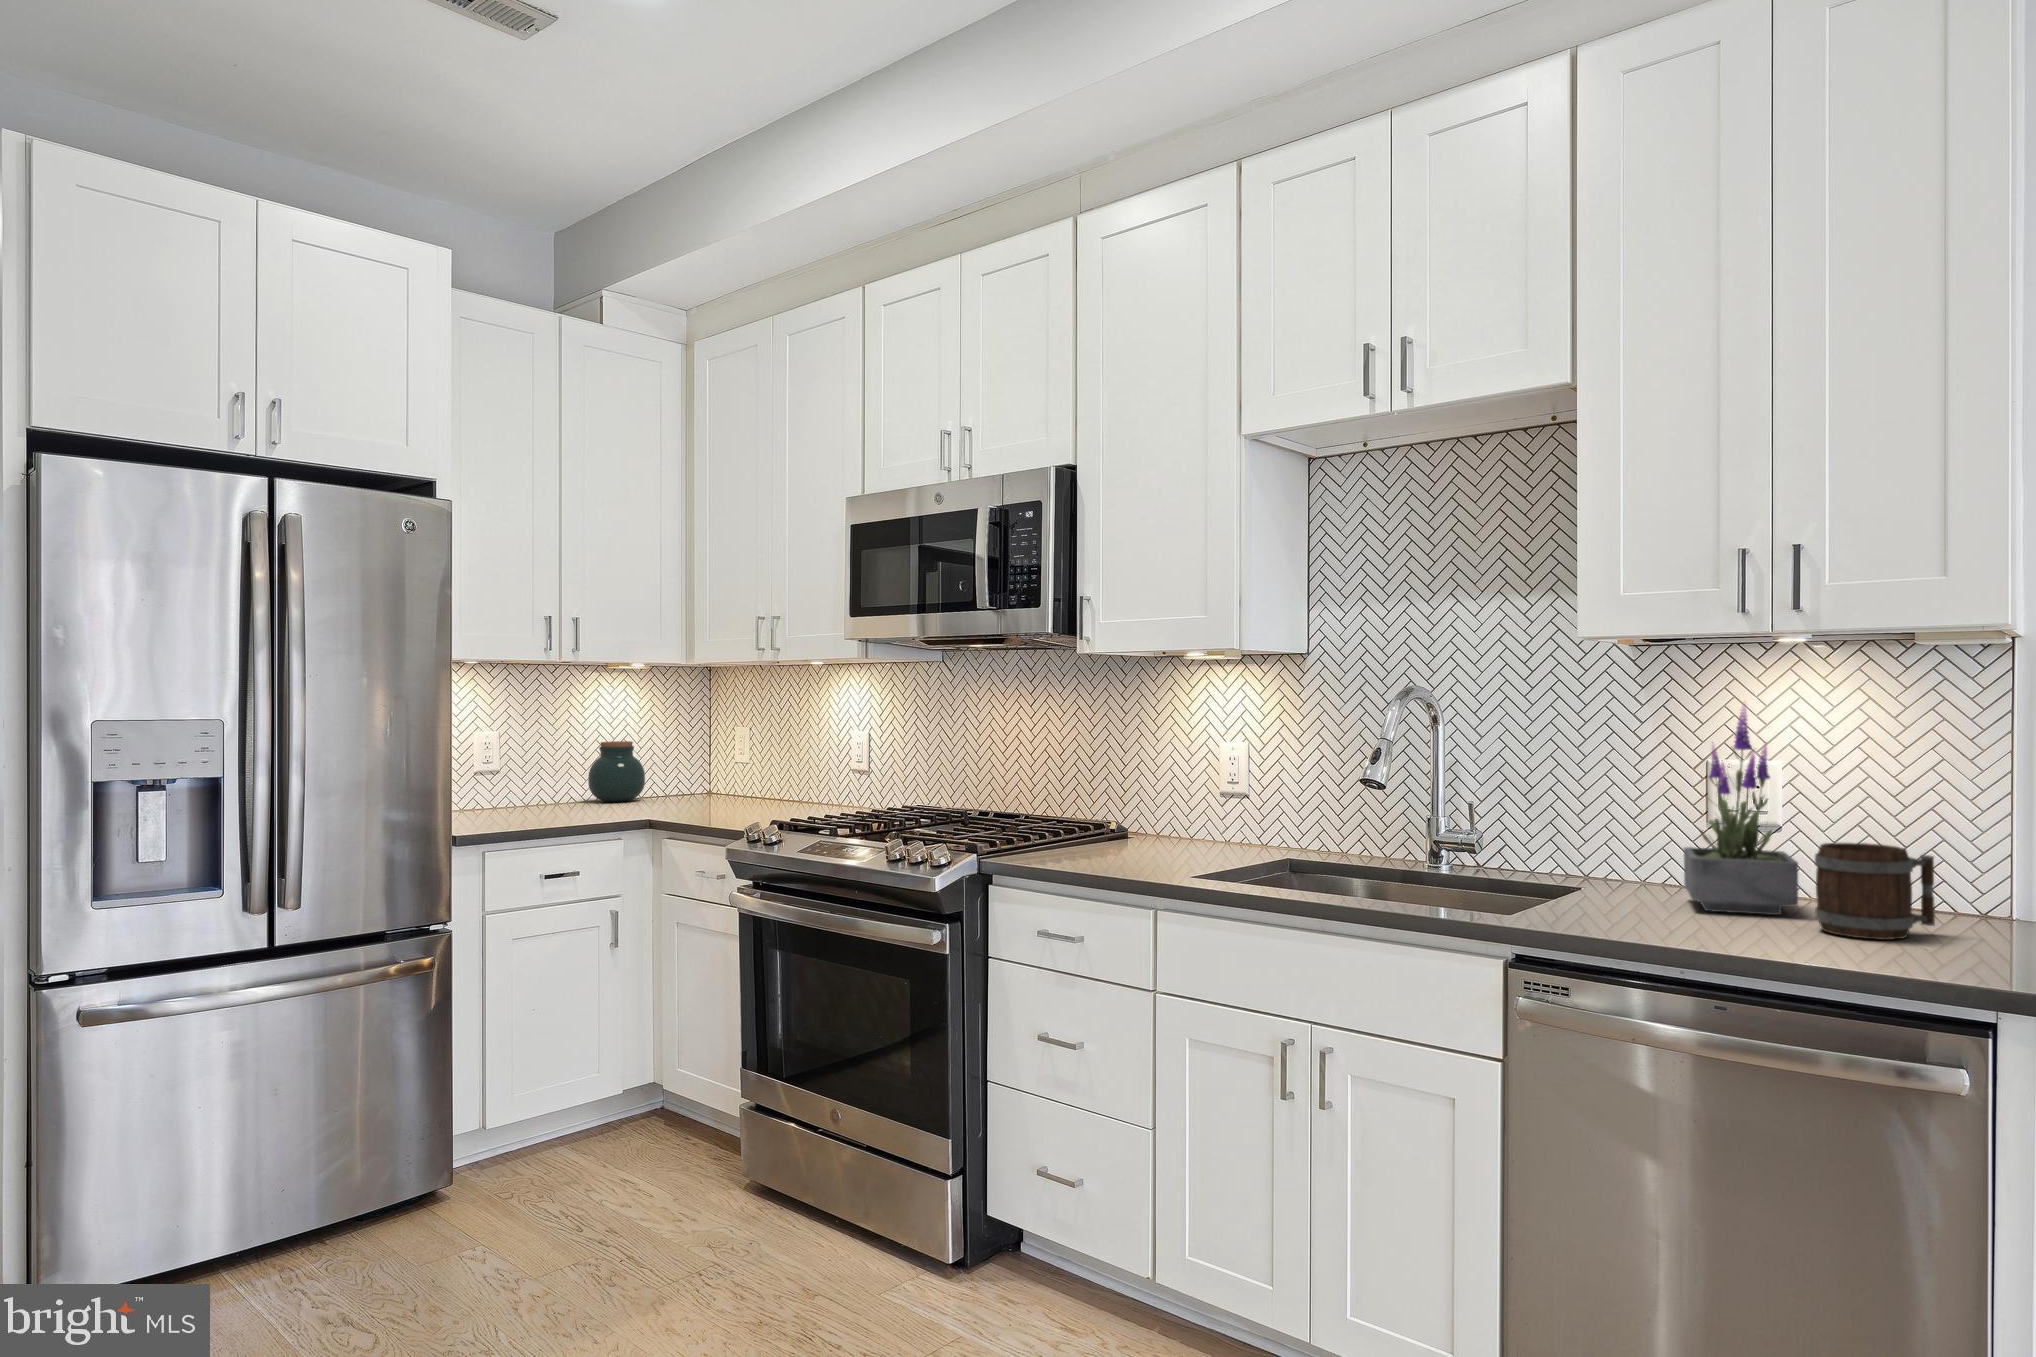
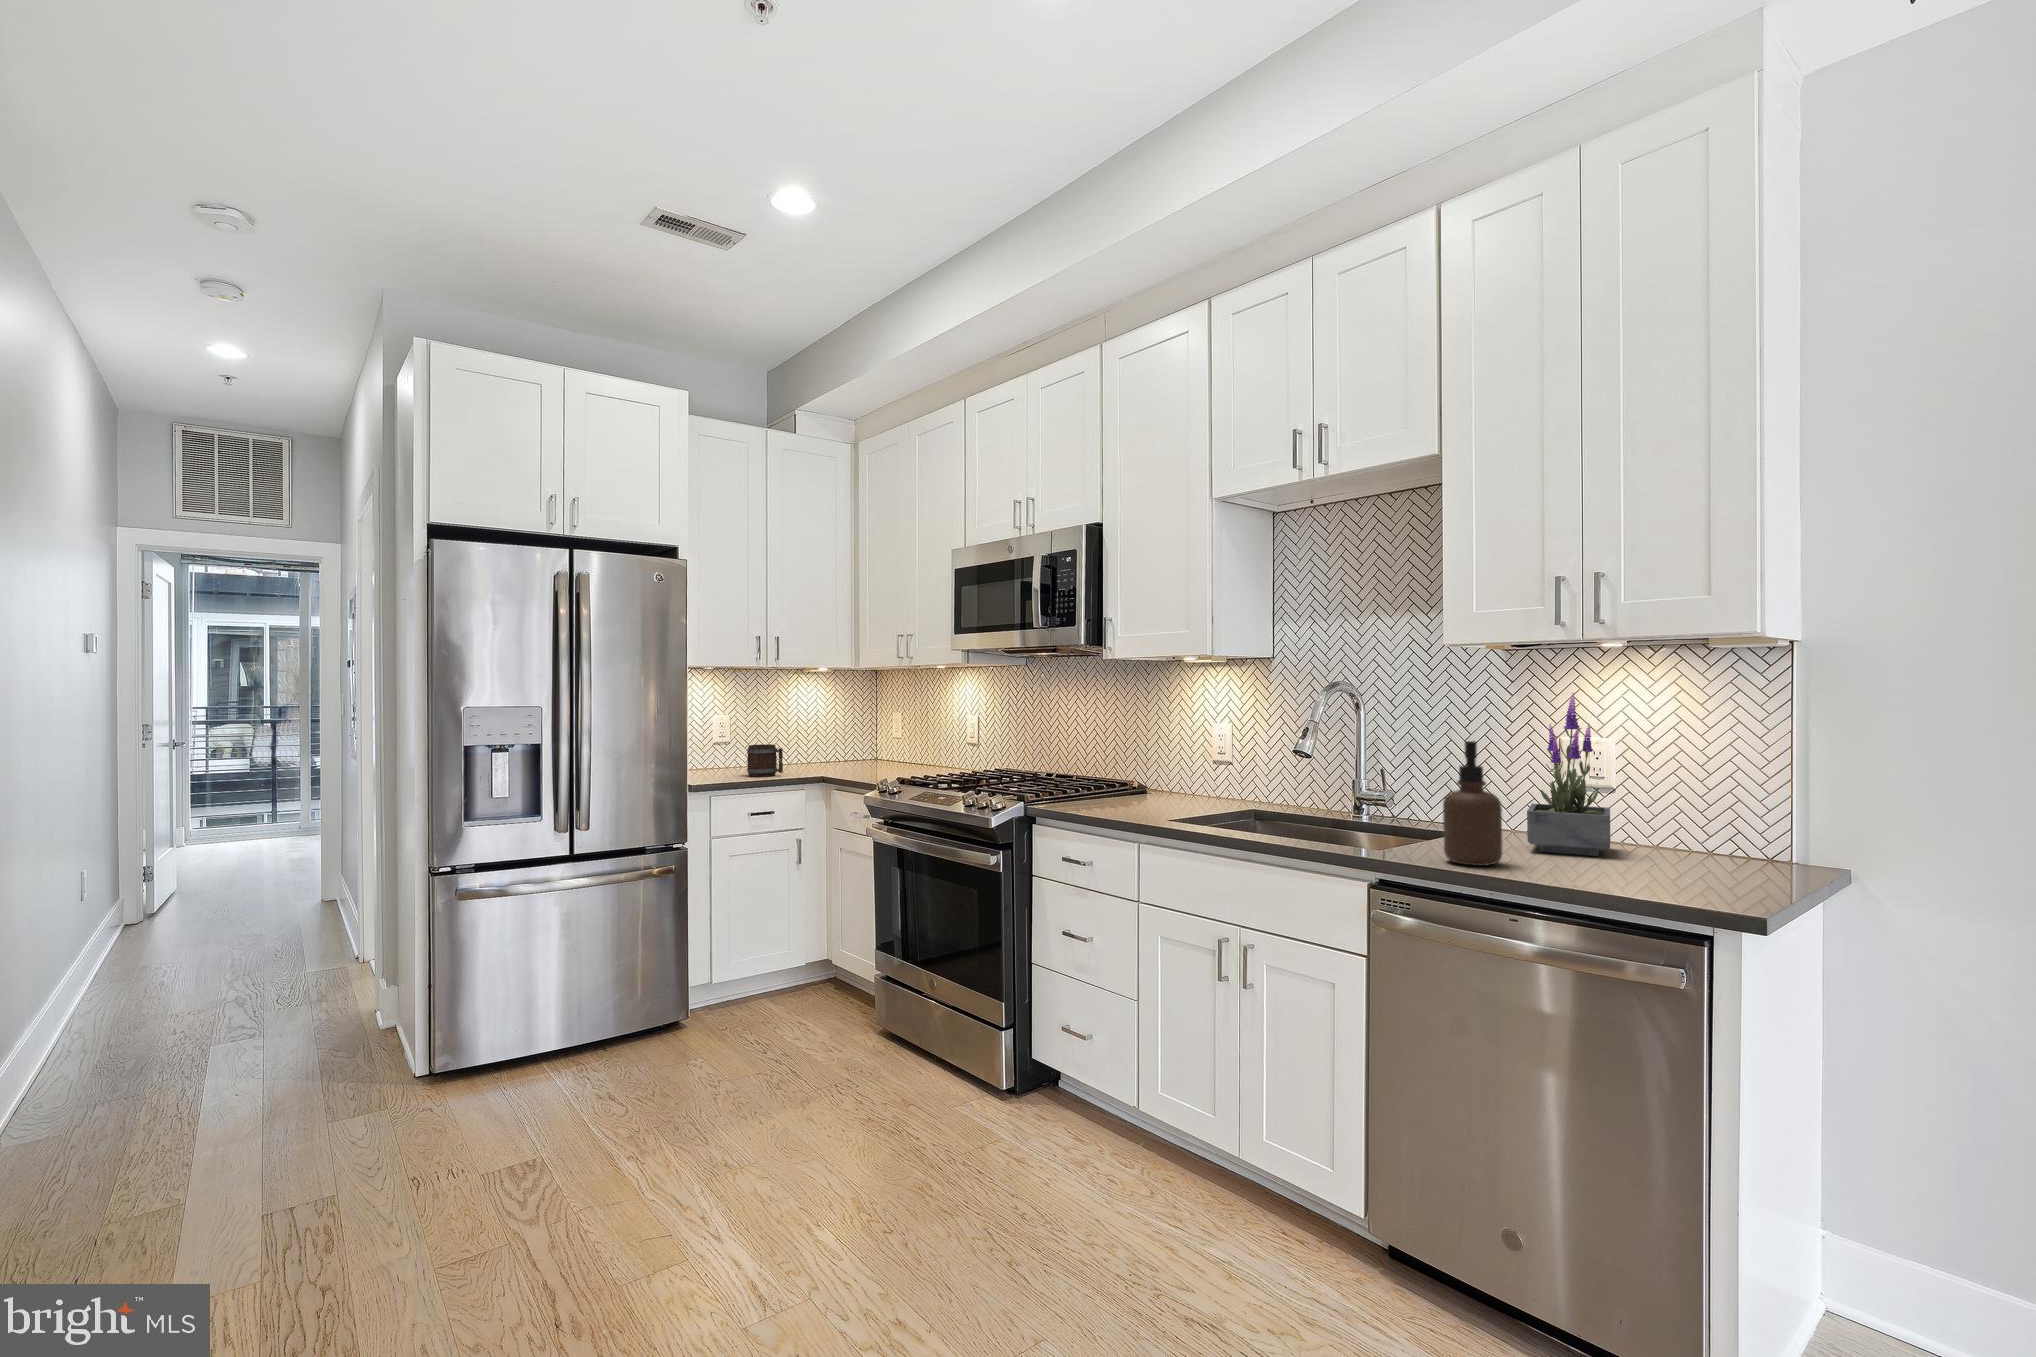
jar: present [588,741,645,802] -> none [794,723,832,764]
soap dispenser: none [1601,767,1681,933] -> present [1443,741,1502,866]
mug: present [1815,843,1935,940] -> present [747,744,783,777]

